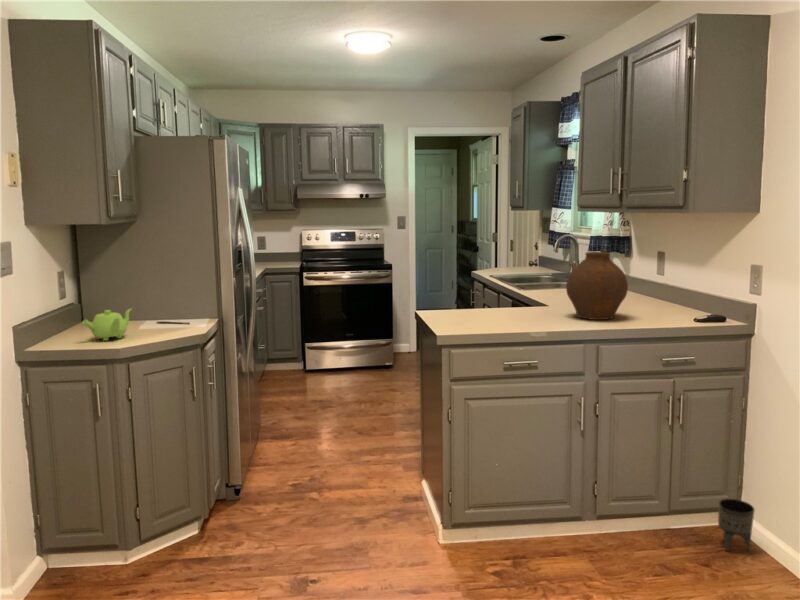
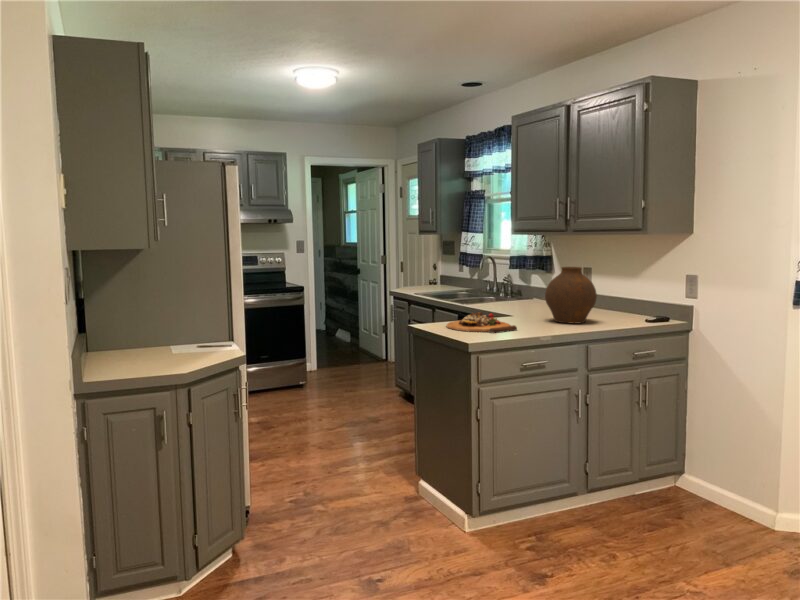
cutting board: none [438,302,512,327] -> present [446,312,517,333]
teapot: present [83,309,131,341] -> none [121,328,165,363]
planter: present [718,499,754,552] -> none [672,462,700,504]

